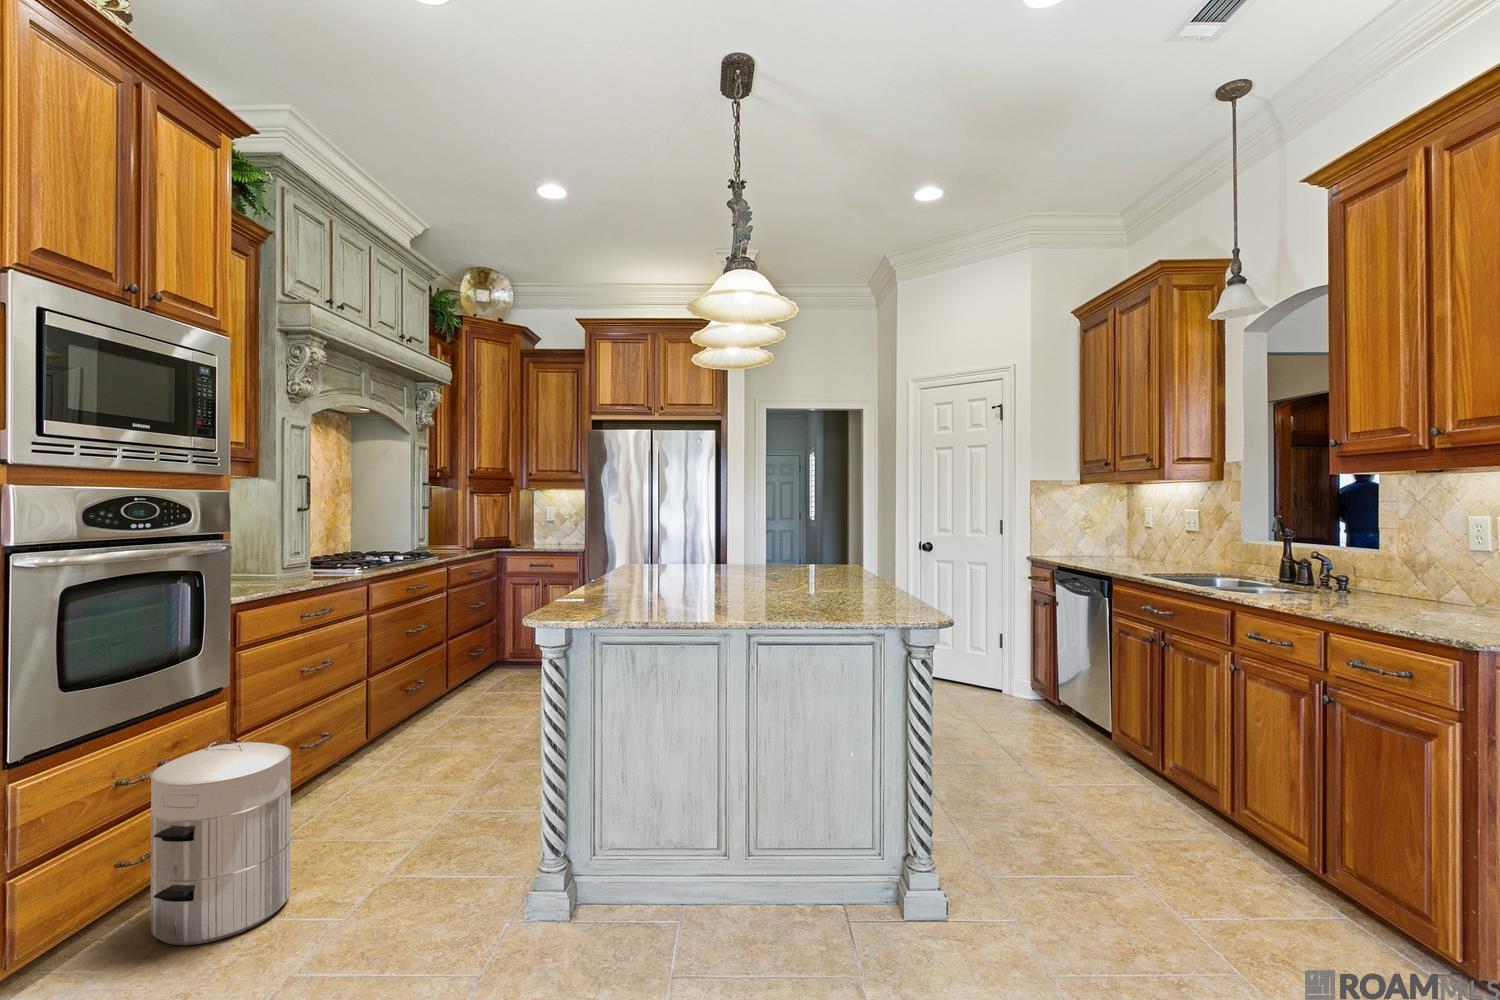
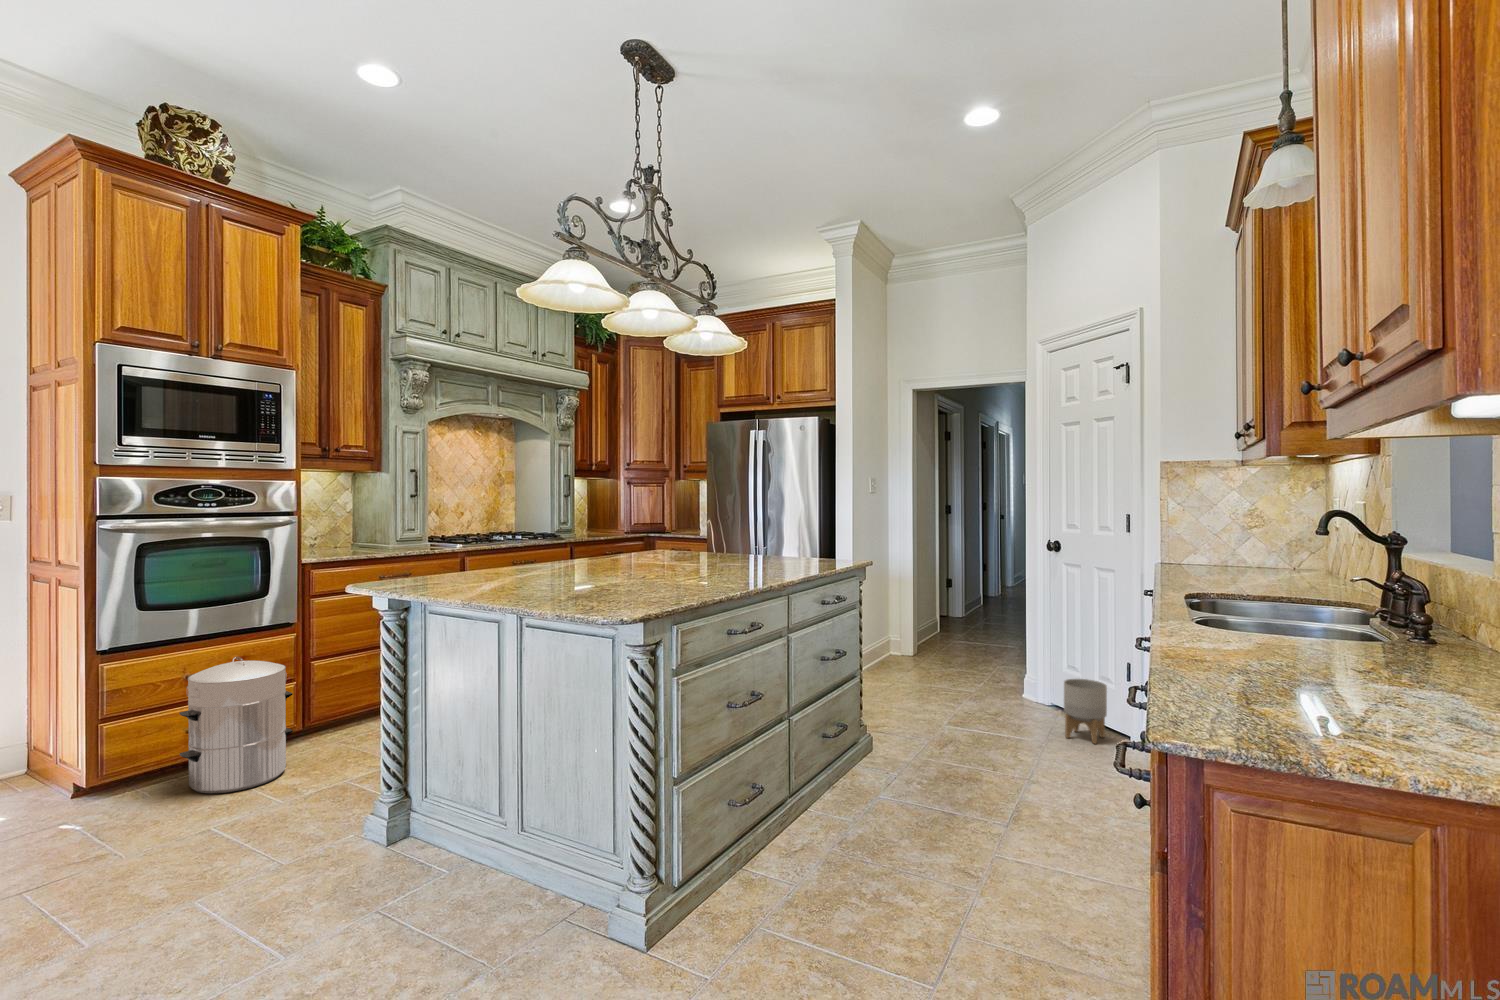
planter: none [962,652,994,701] -> present [1064,679,1107,744]

